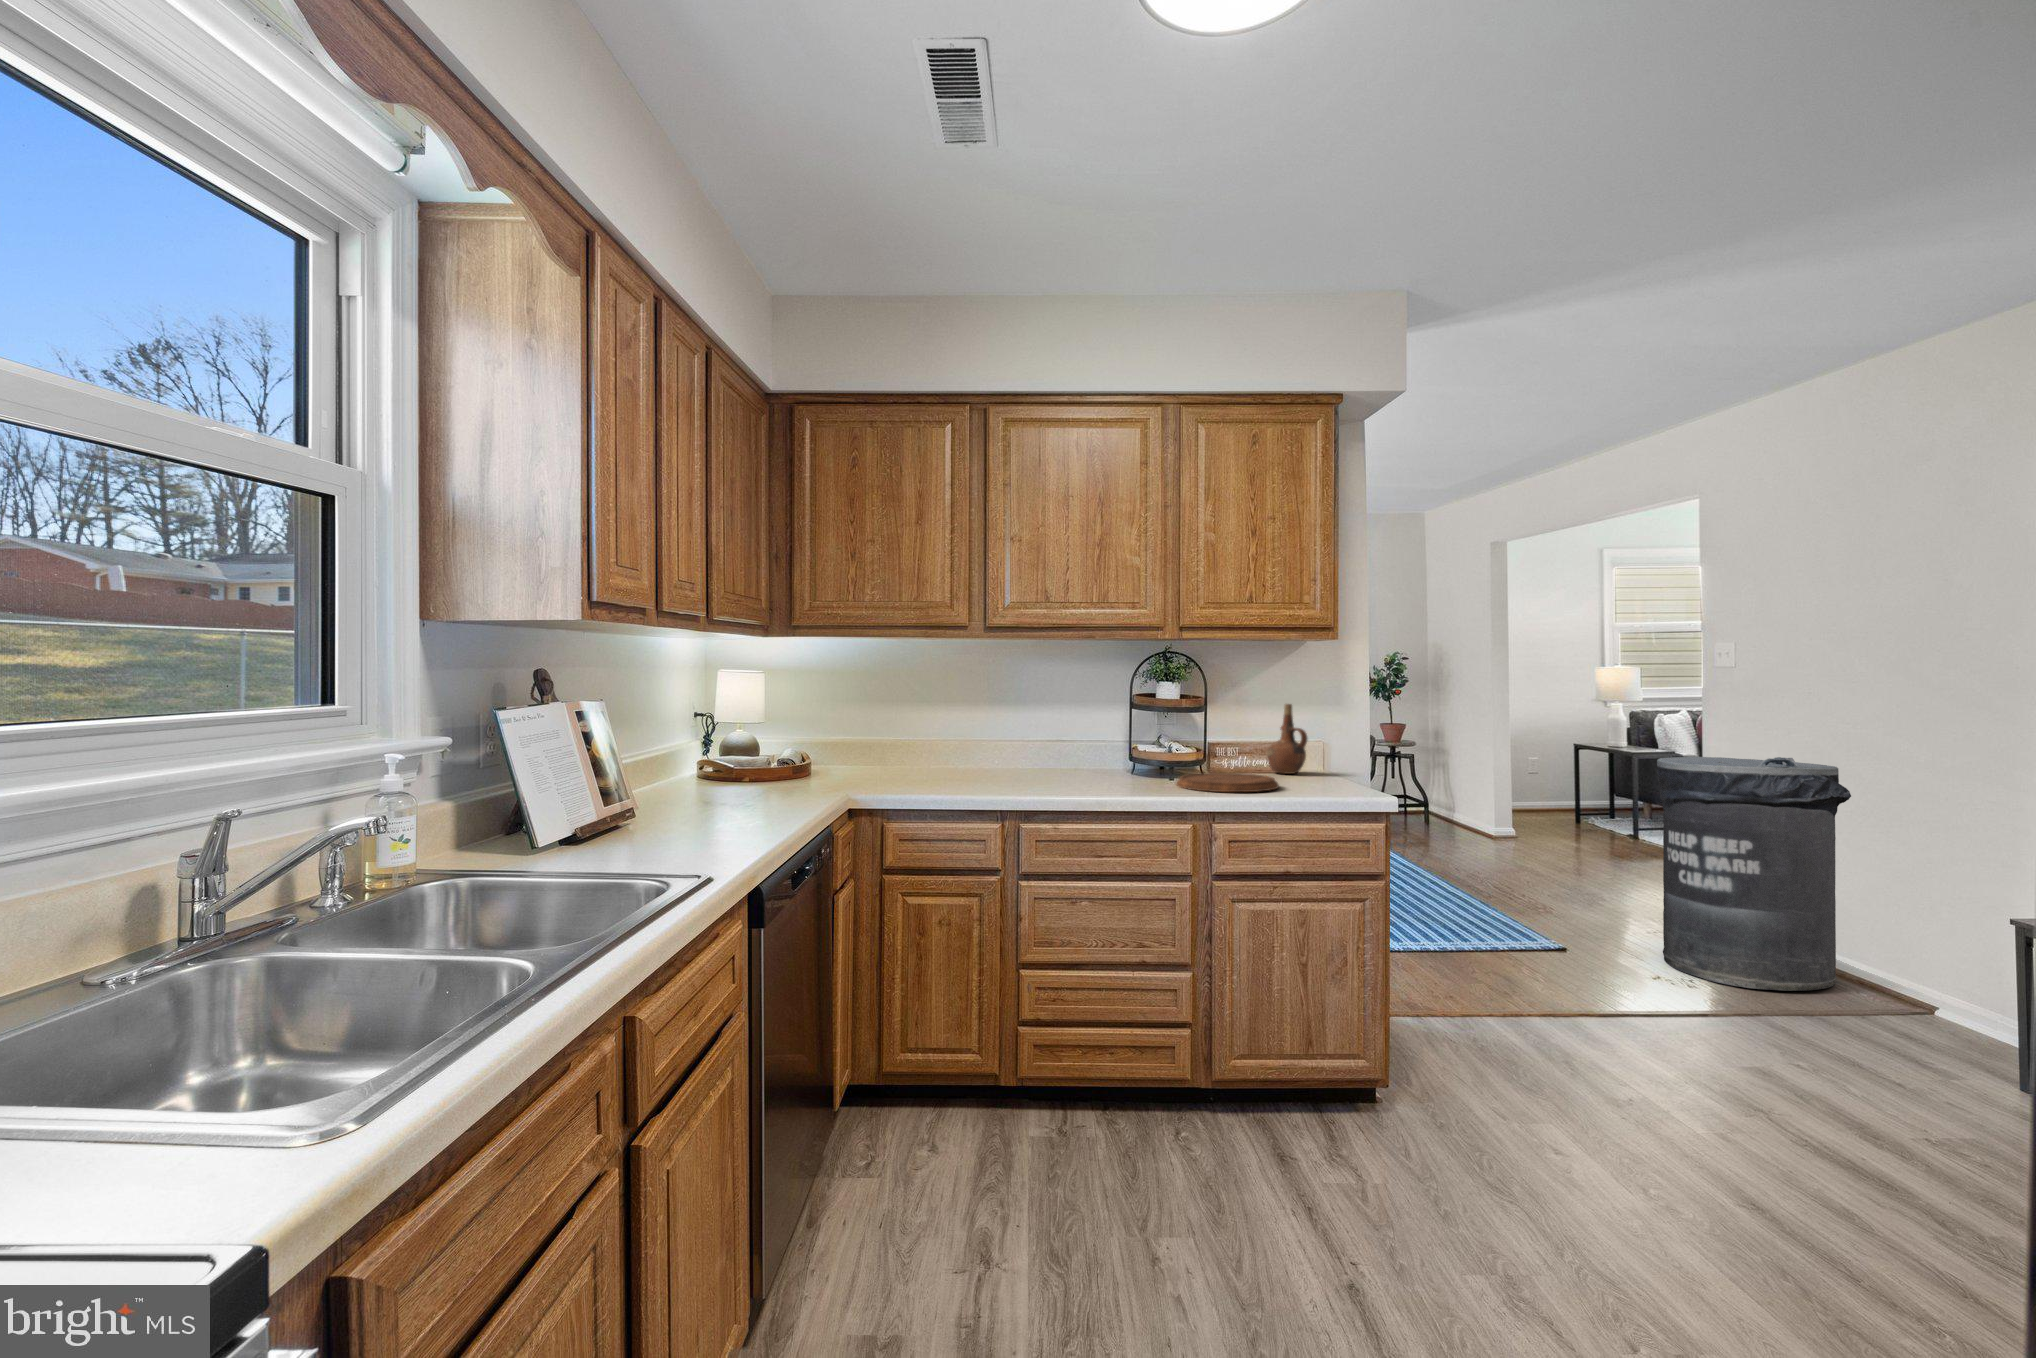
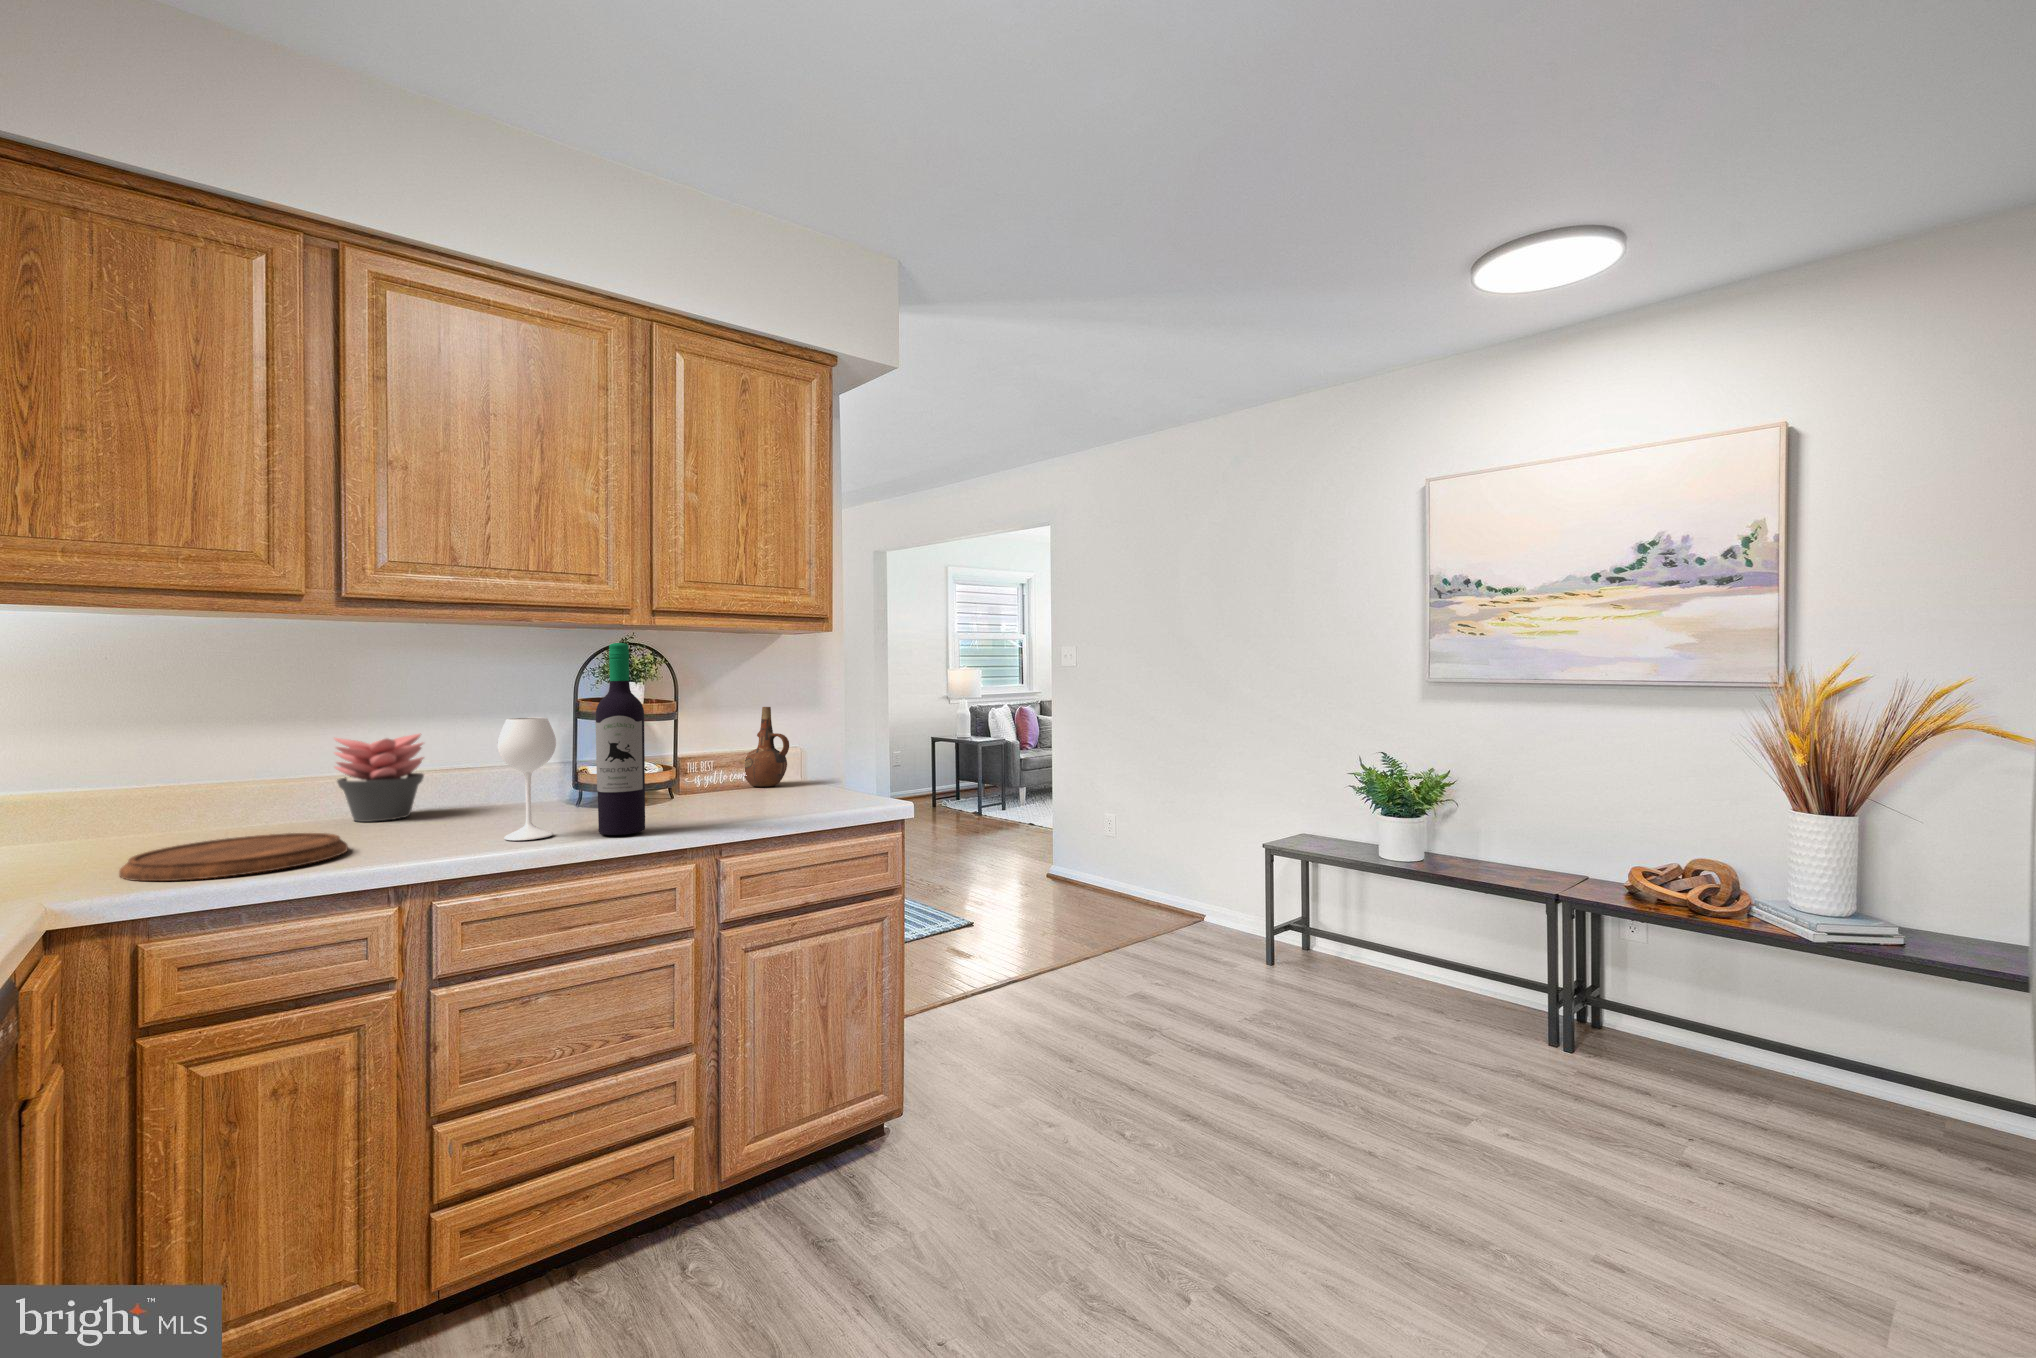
wine bottle: none [1064,653,1158,795] -> present [498,643,645,840]
succulent plant: none [985,715,1035,772] -> present [335,734,424,822]
trash can: present [1657,757,1851,991] -> none [1042,737,1170,927]
cutting board: present [1176,773,1279,792] -> present [119,833,348,881]

